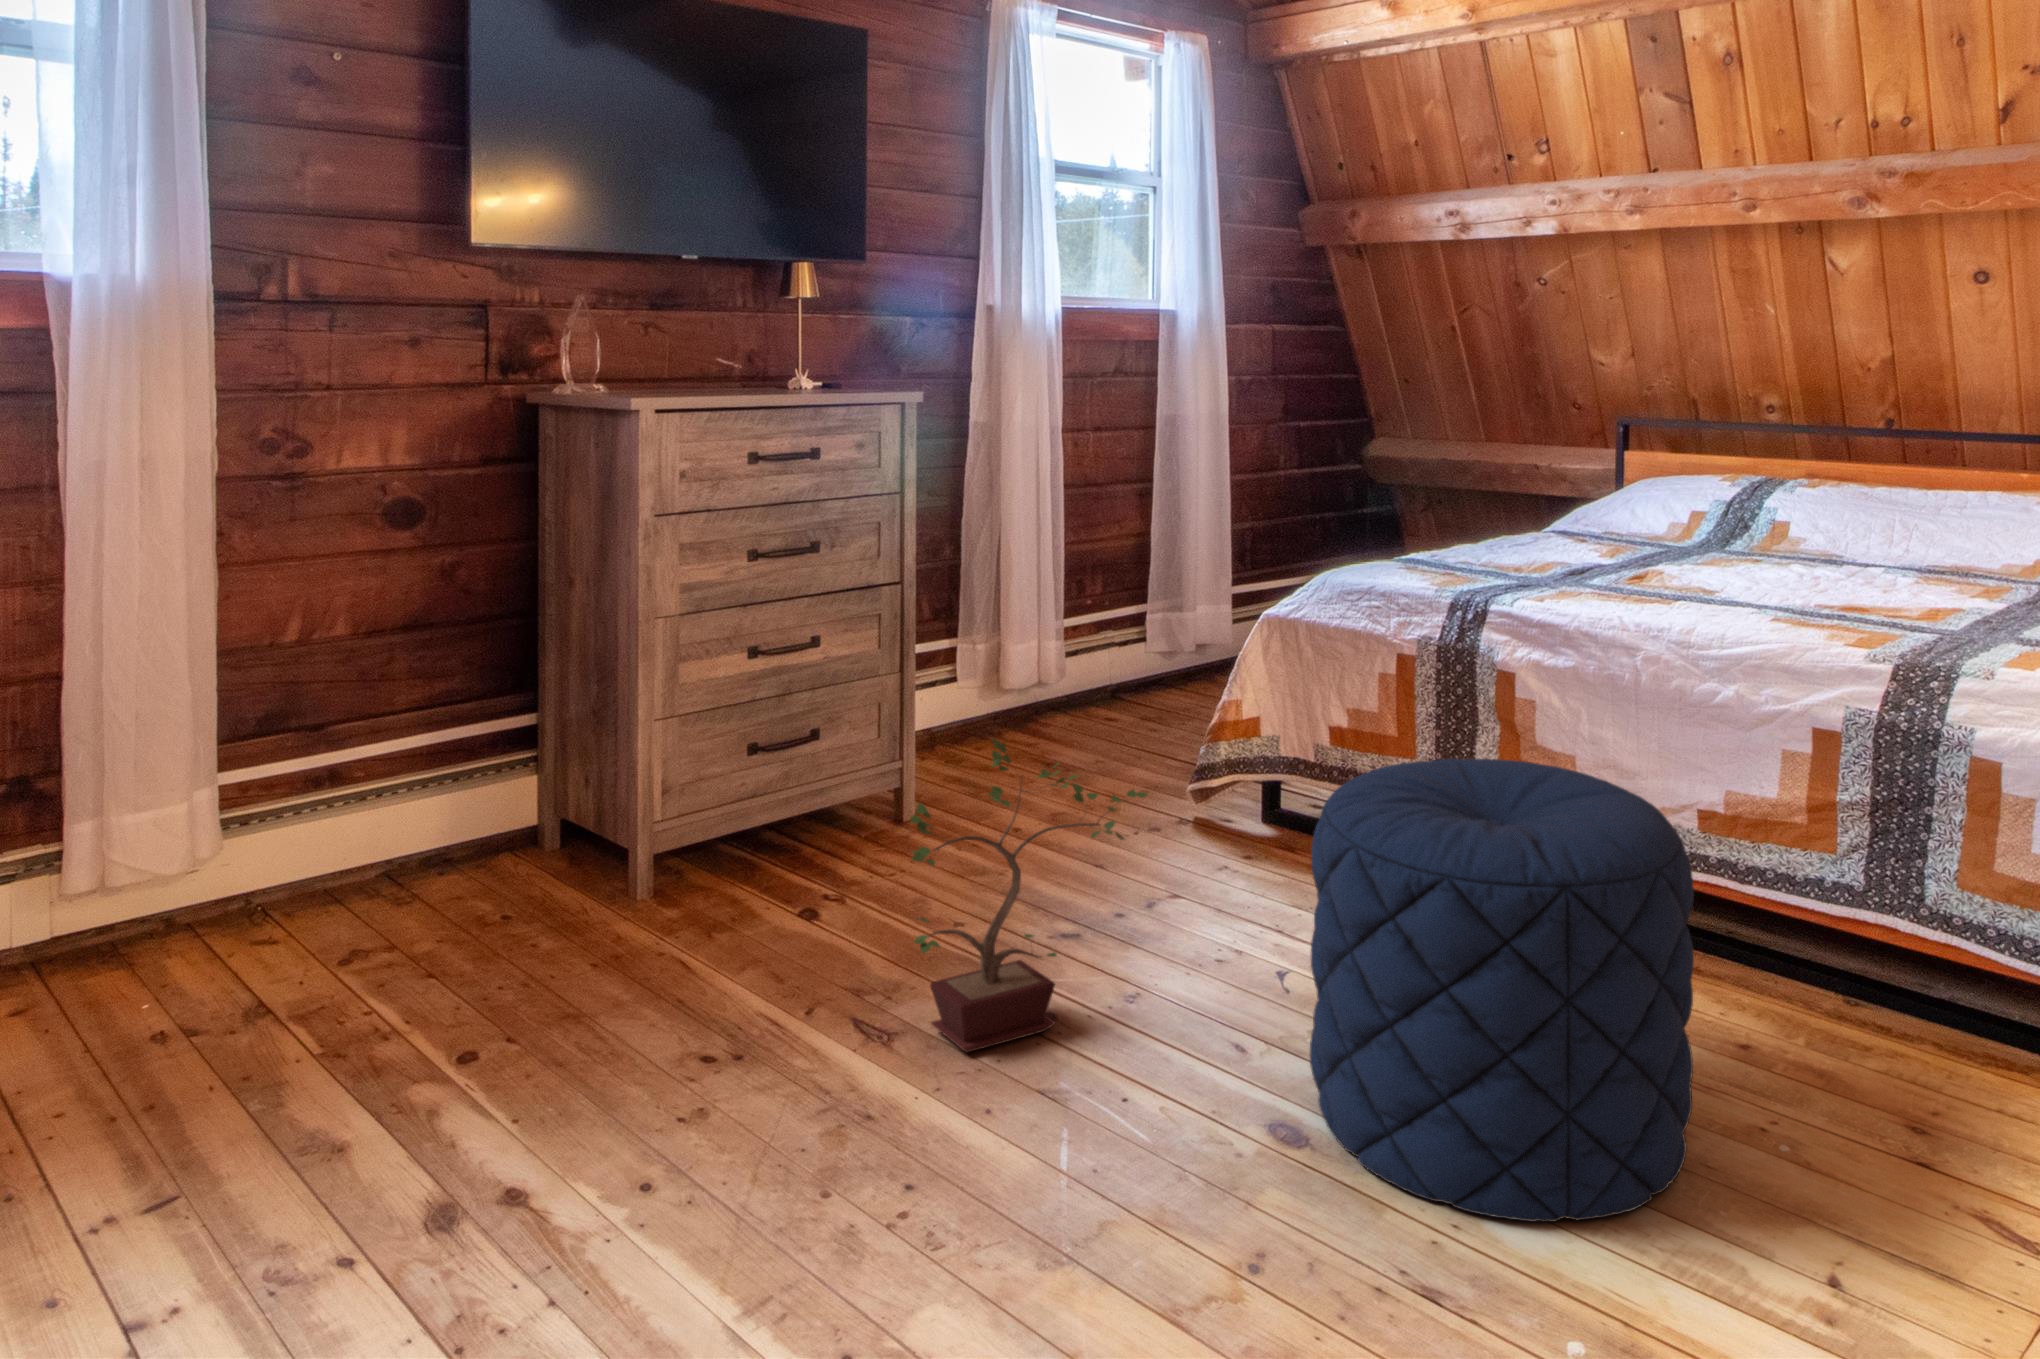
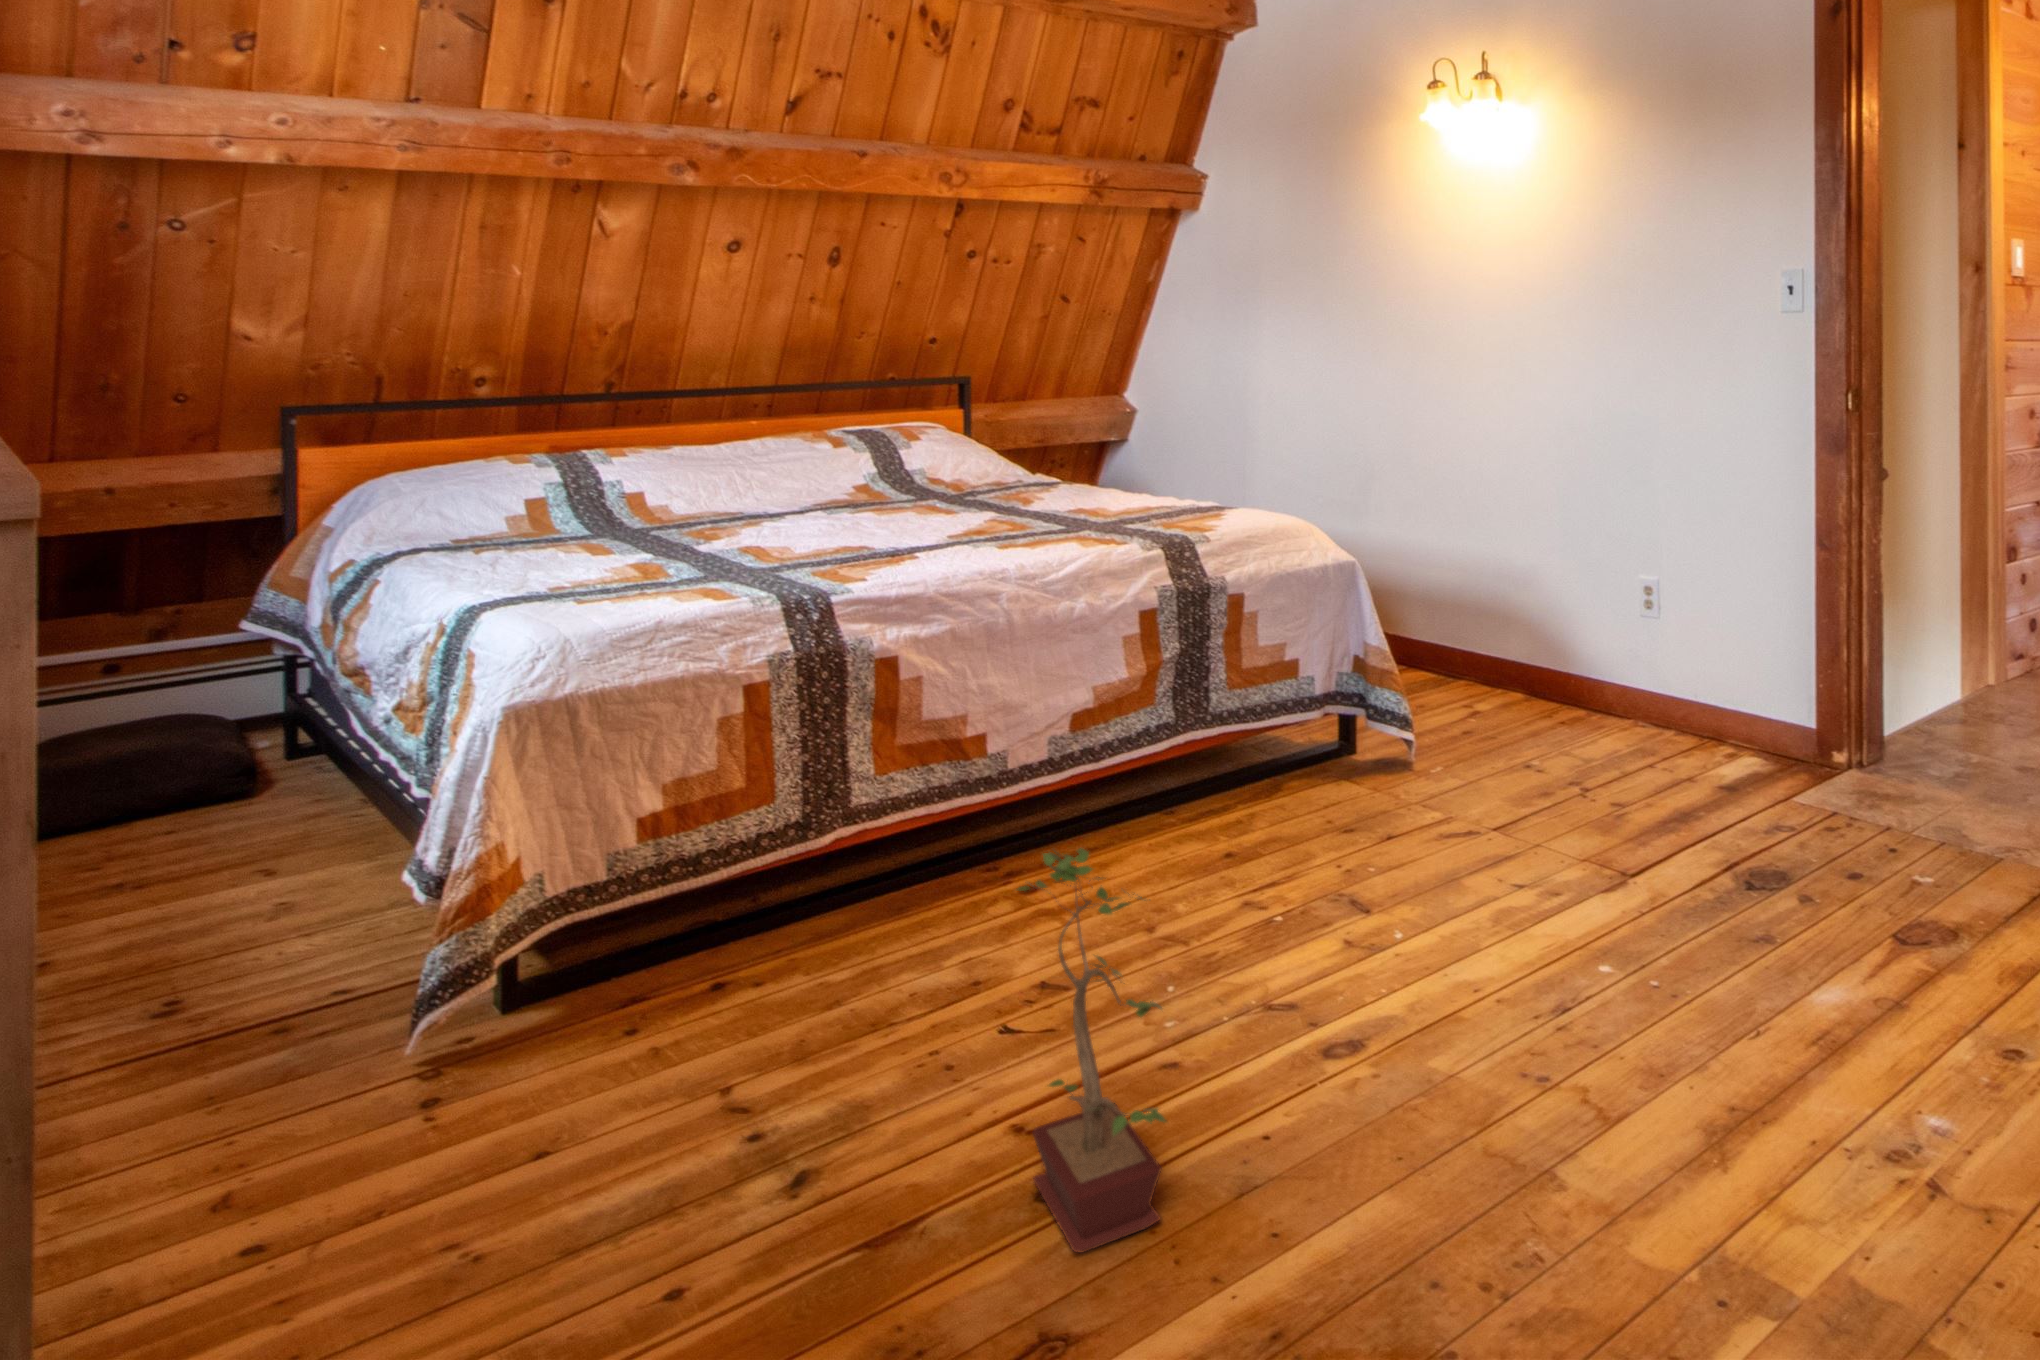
pouf: present [1310,759,1694,1222] -> none [1210,653,1503,1010]

